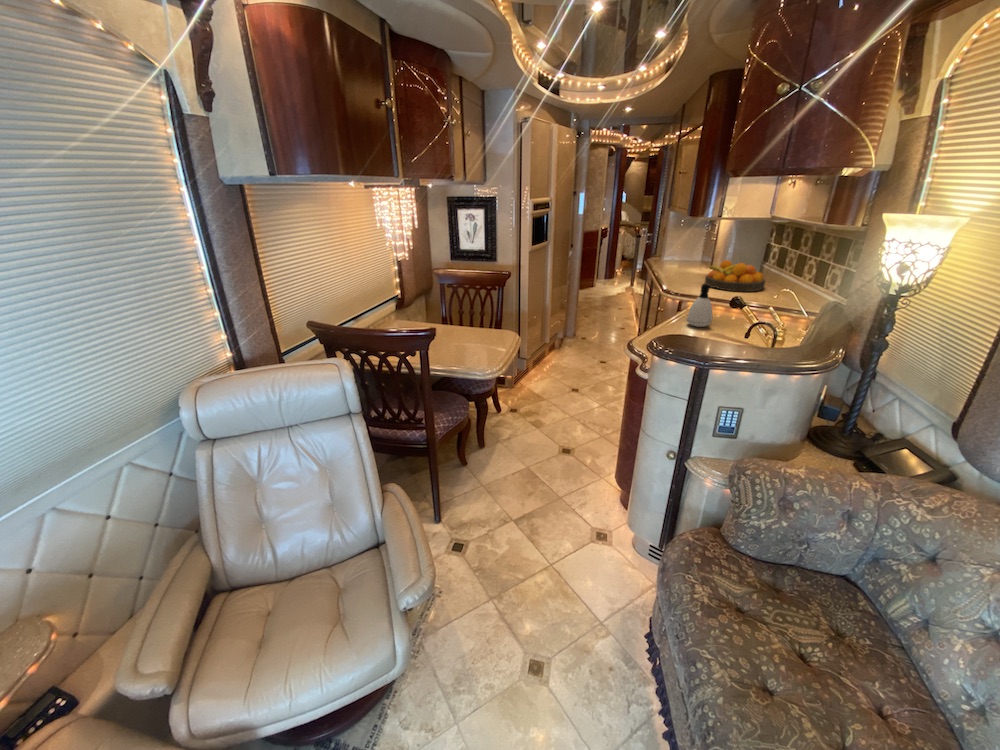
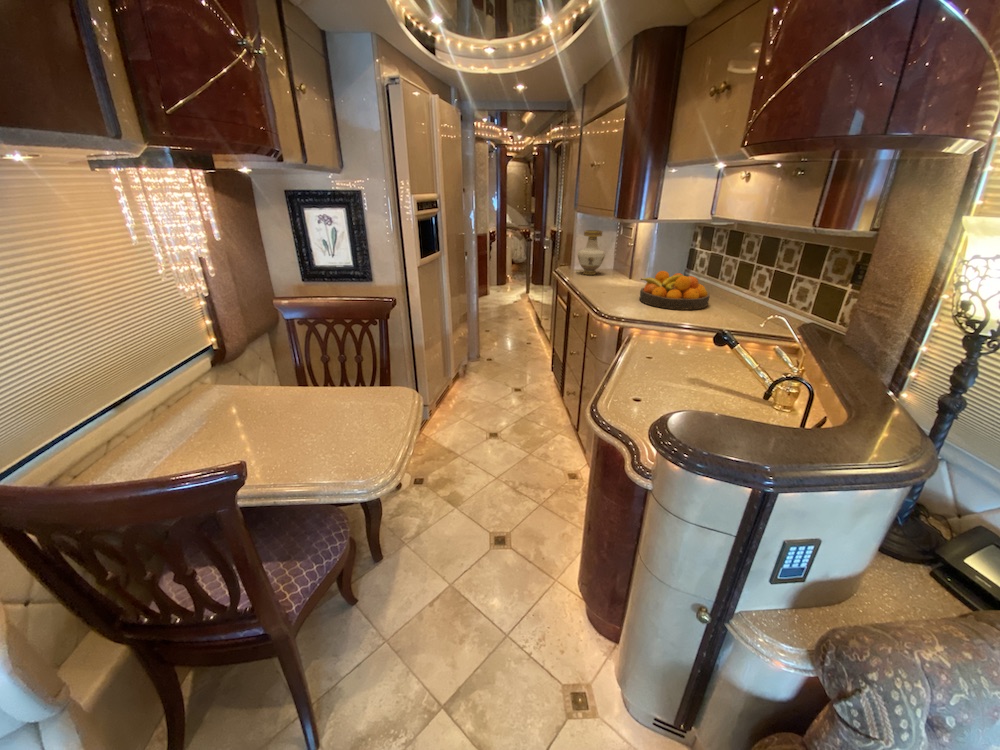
vase: none [665,227,690,265] -> present [577,230,605,275]
soap dispenser: present [687,284,719,327] -> none [651,311,695,369]

